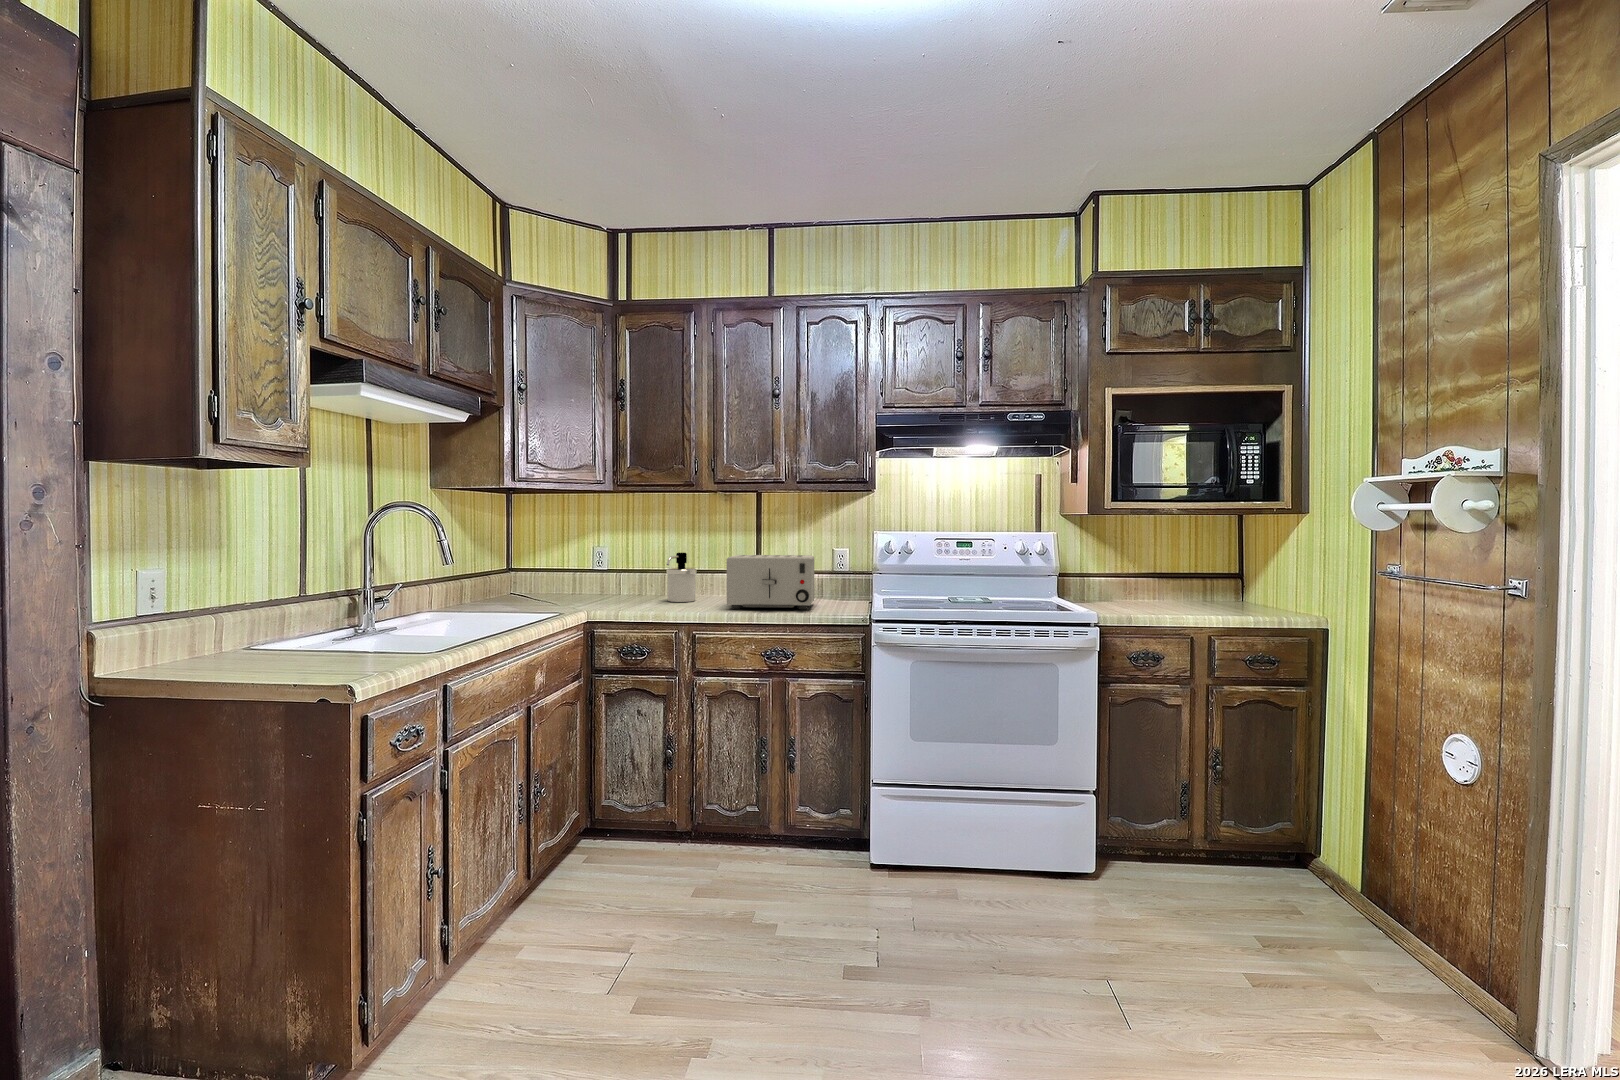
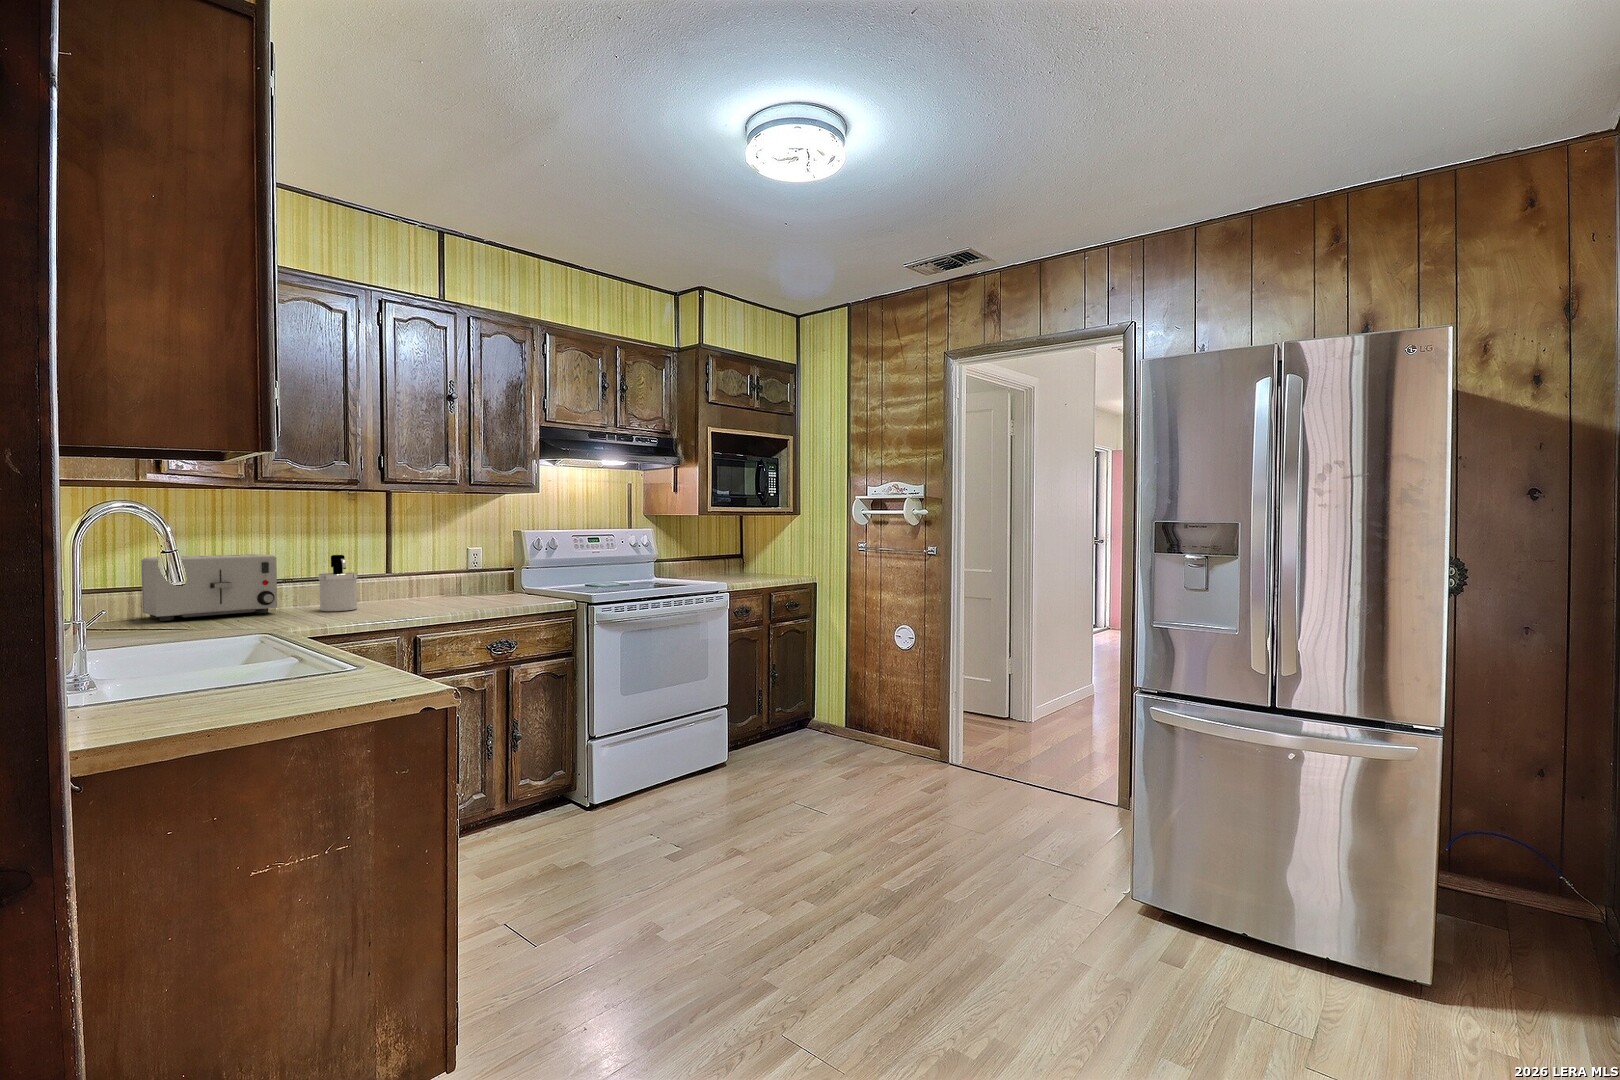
toaster: present [727,555,814,609] -> present [141,554,277,621]

